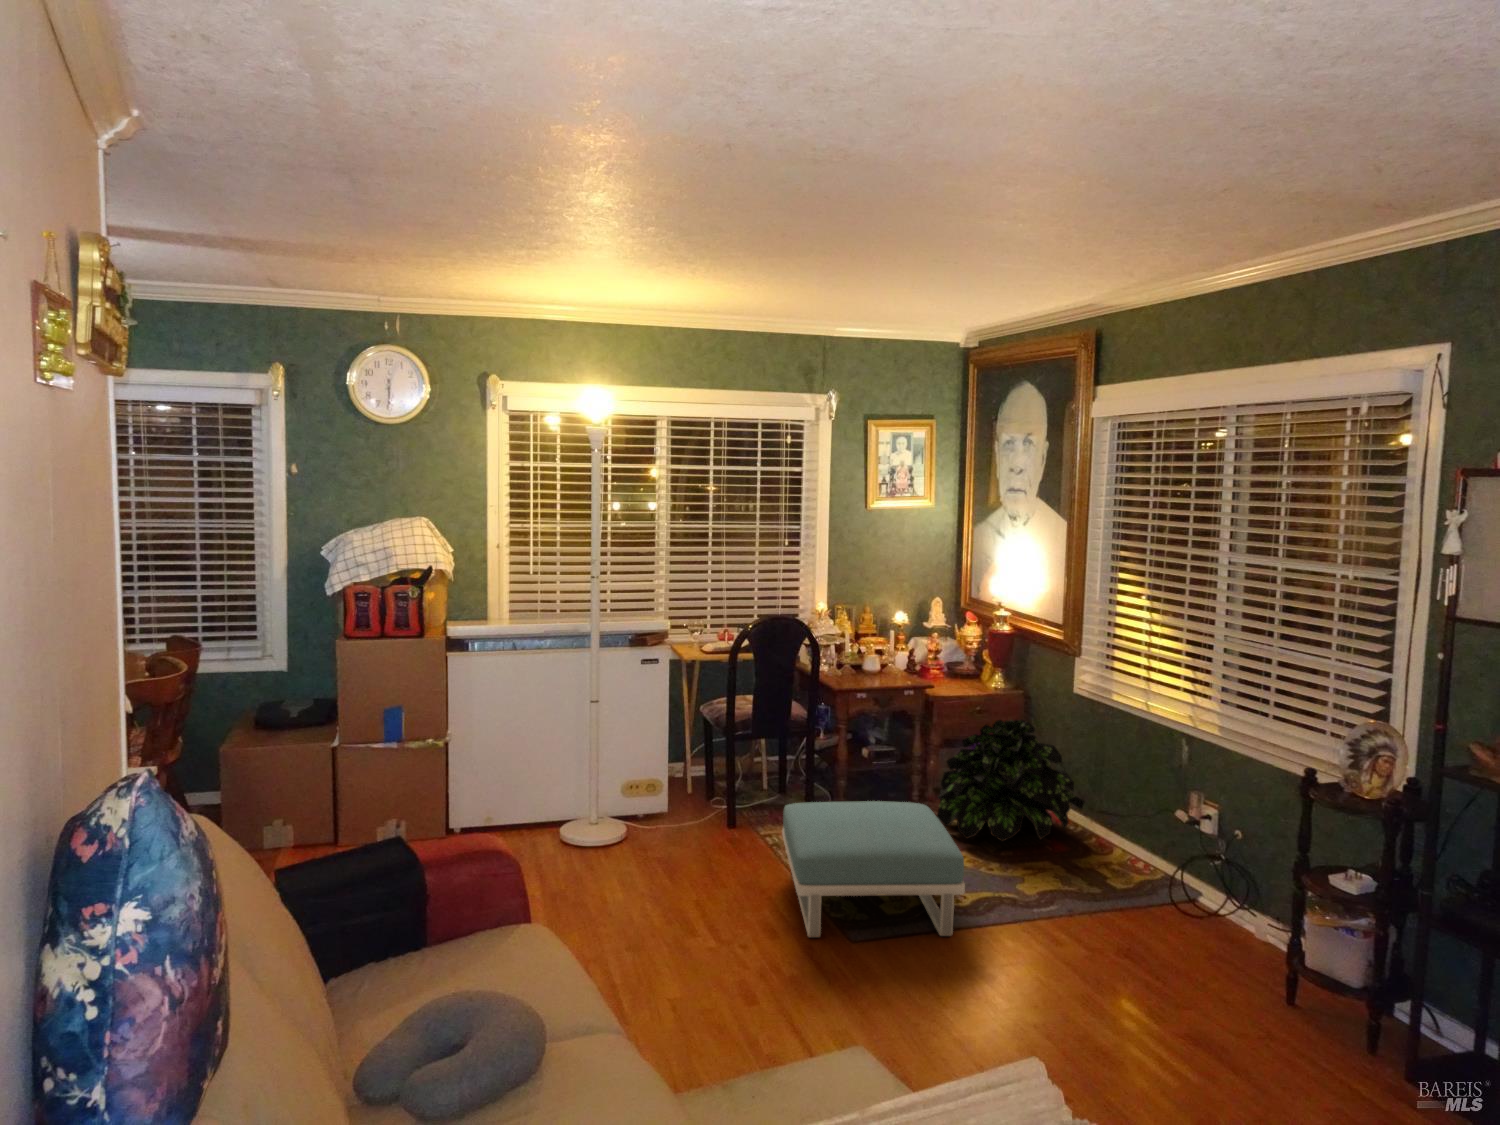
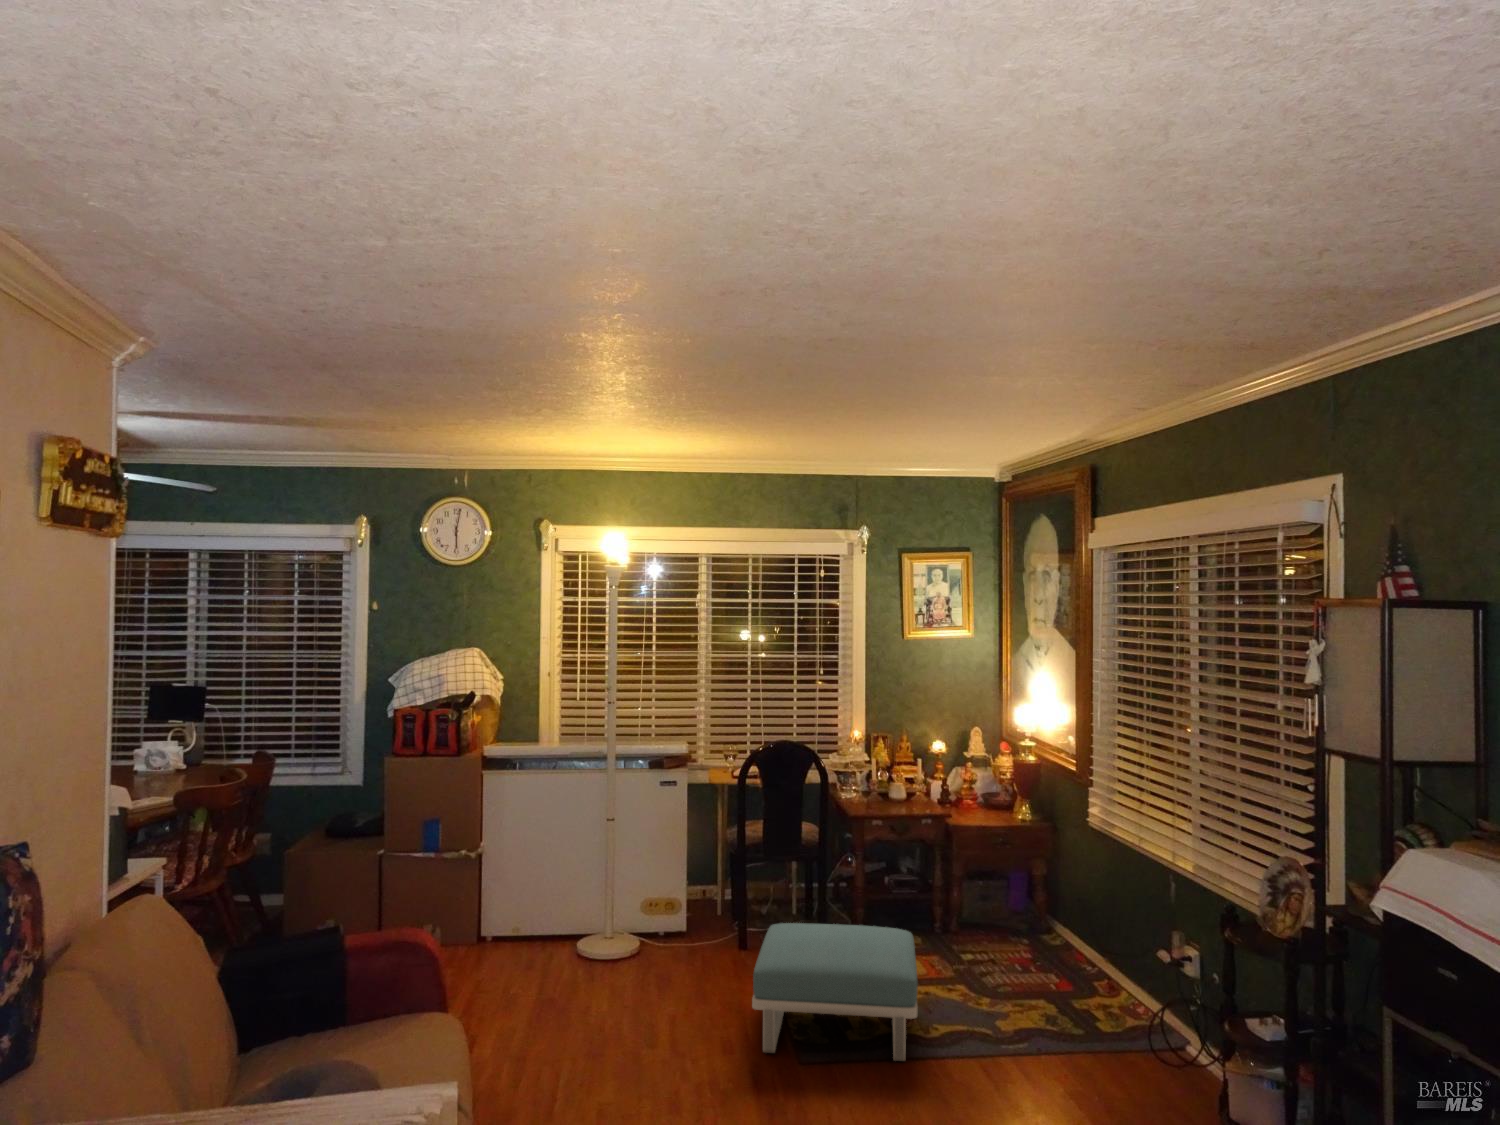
potted plant: present [937,720,1085,841] -> none [944,850,1096,977]

